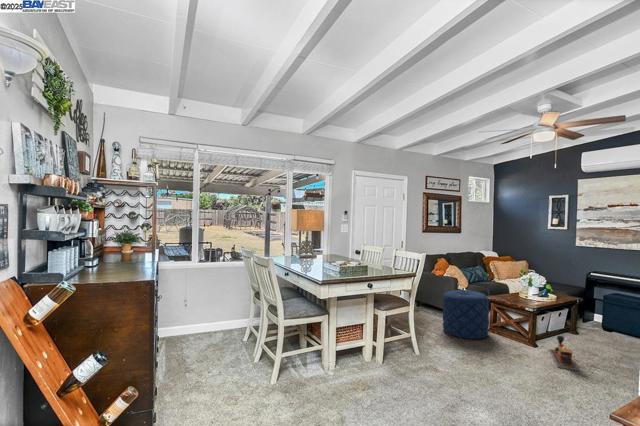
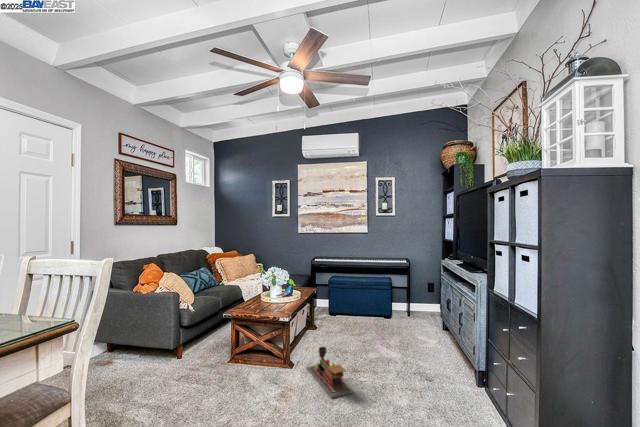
pouf: present [443,290,489,339] -> none [156,309,231,398]

